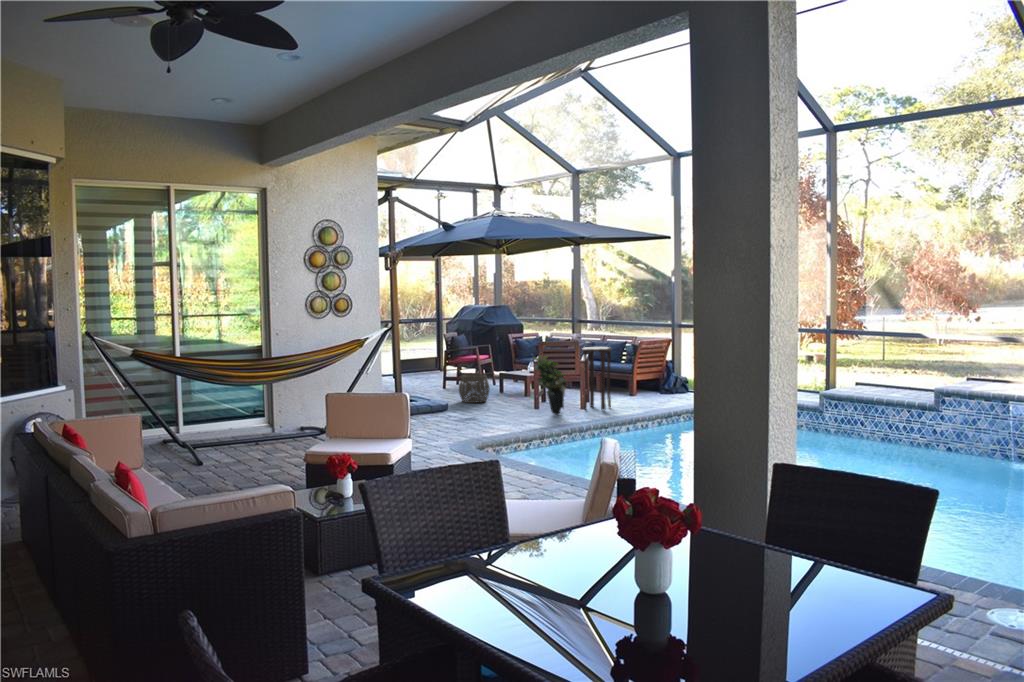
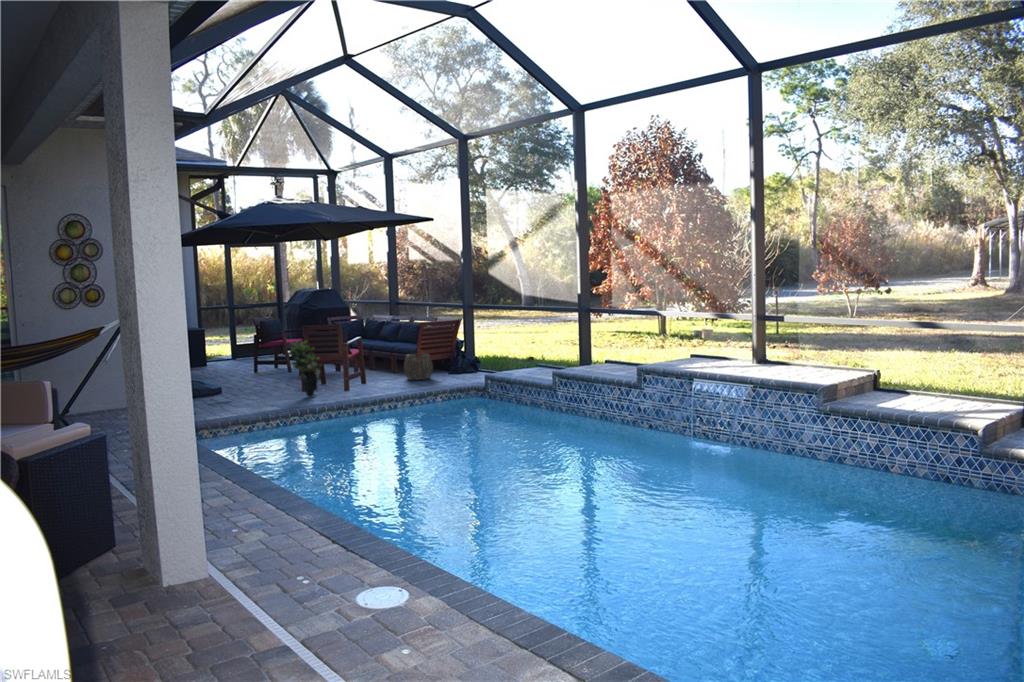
stool: present [582,347,612,410] -> none [344,331,374,392]
woven basket: present [459,374,490,403] -> present [404,354,433,380]

